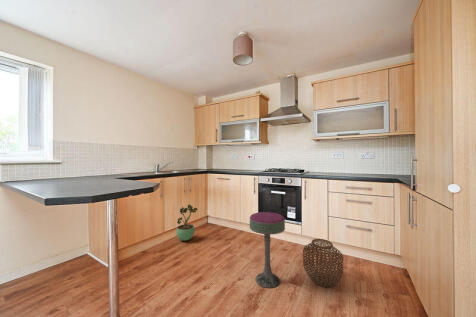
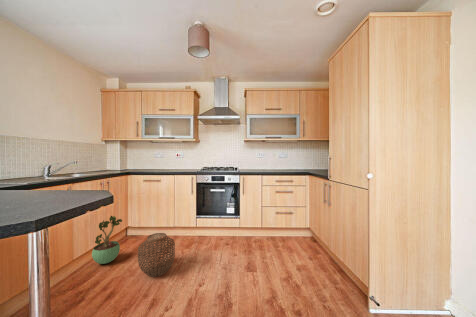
bar stool: present [250,212,285,288] -> none [209,210,244,284]
woven basket: present [303,239,343,287] -> present [138,233,175,277]

